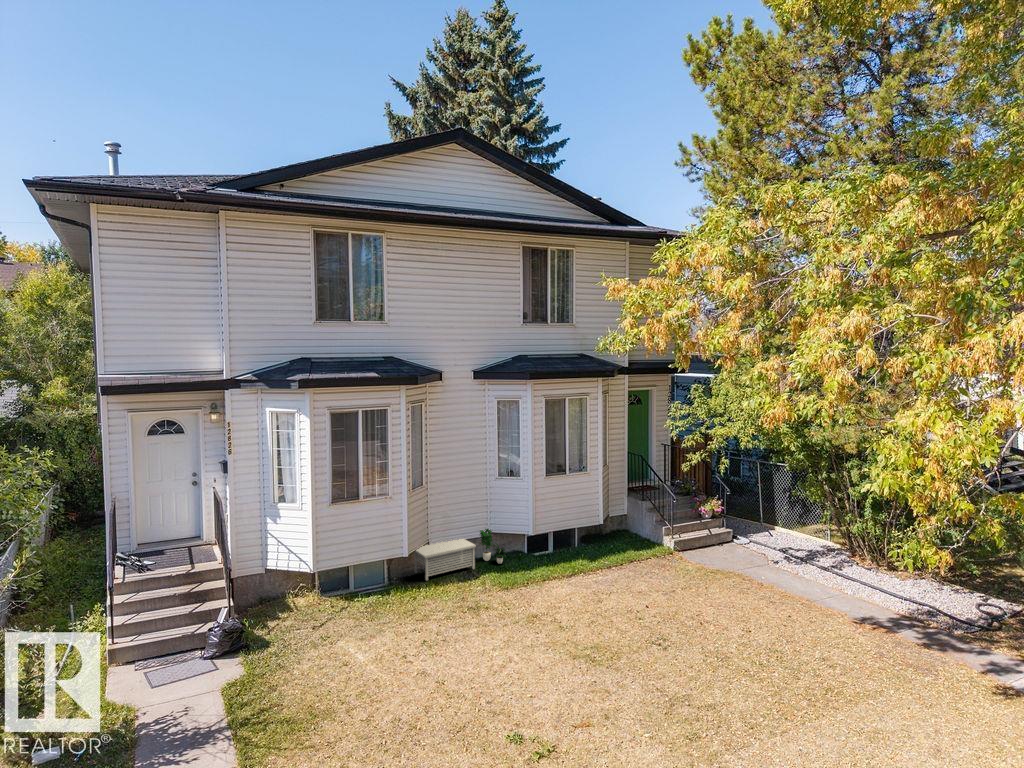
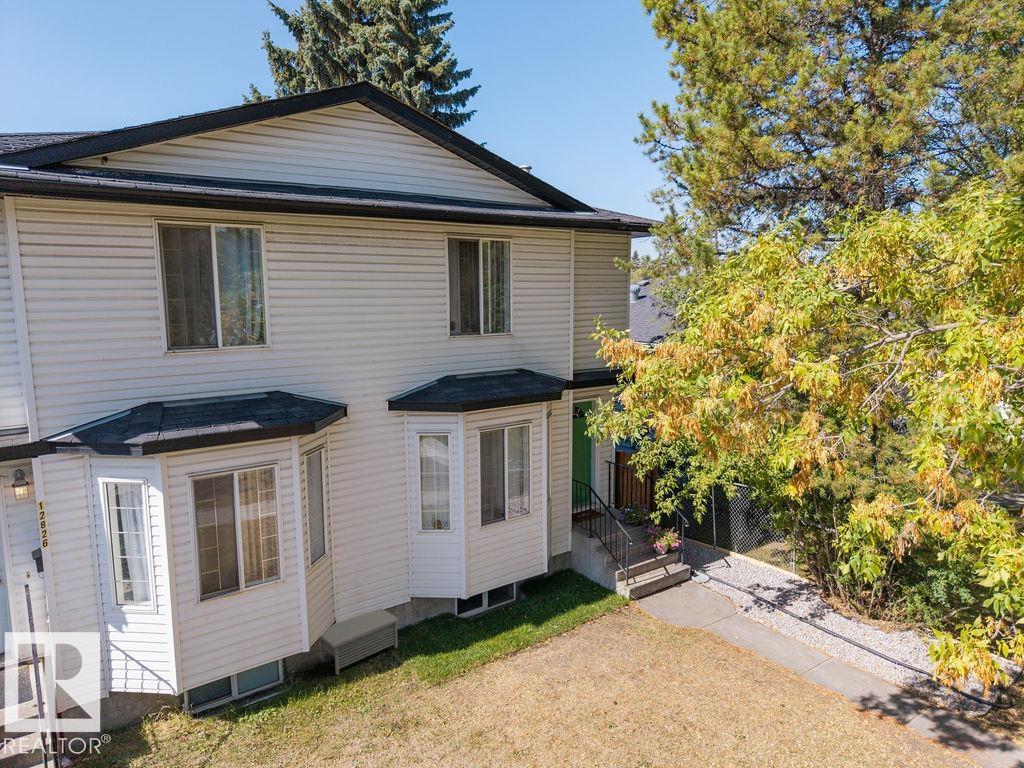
potted plant: present [480,529,506,564] -> none [401,591,437,636]

